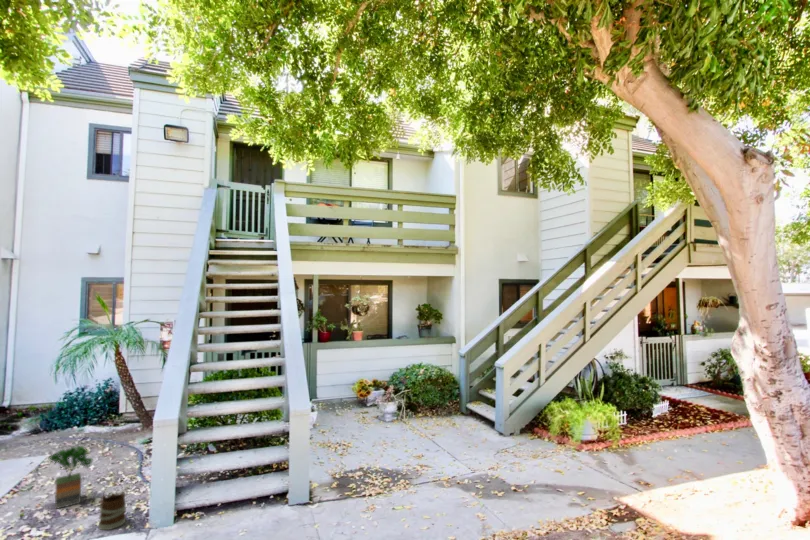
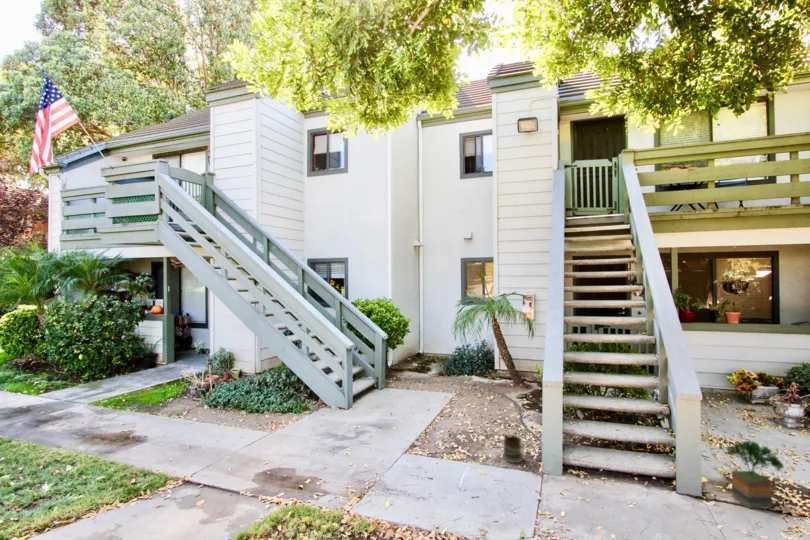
potted tree: present [49,446,92,509] -> present [726,441,783,508]

